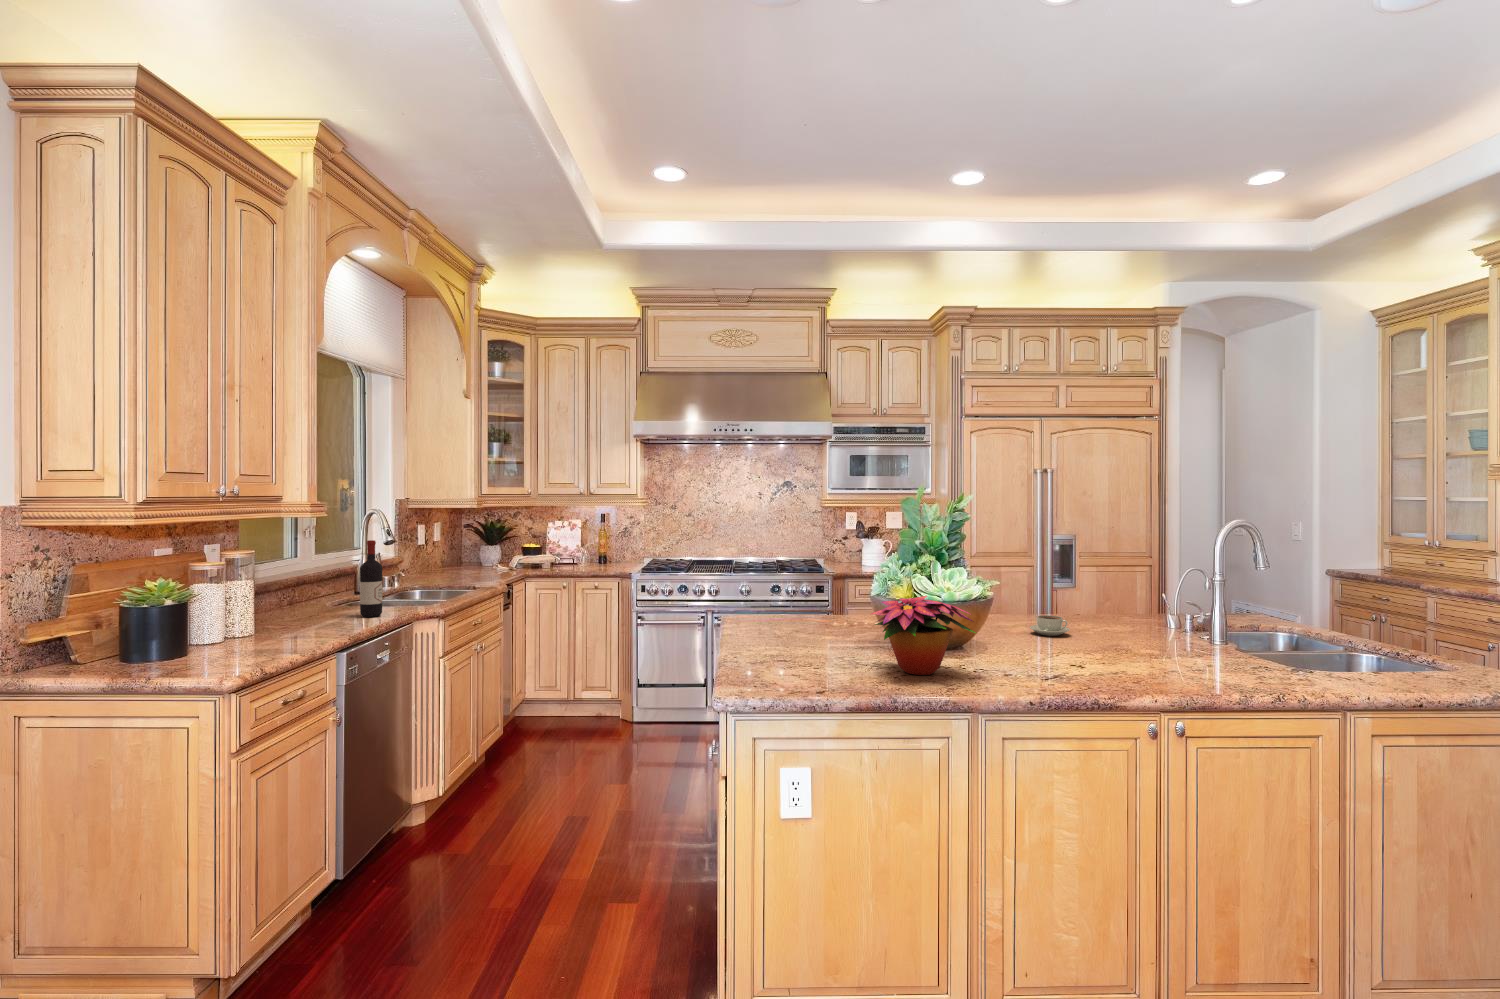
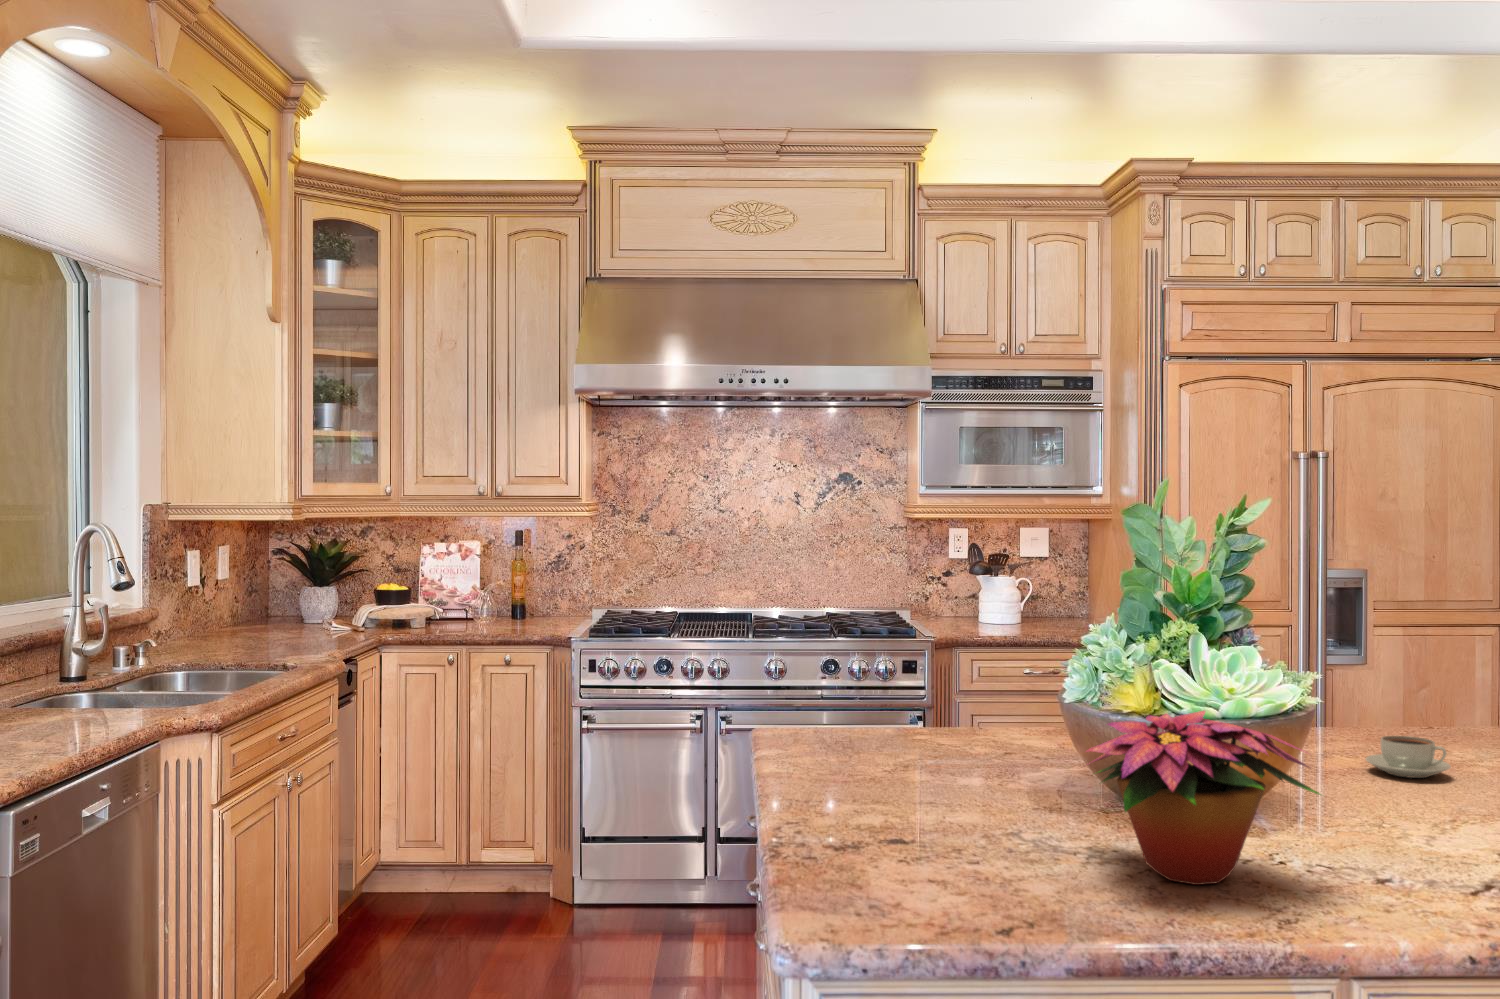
wine bottle: present [360,540,382,617] -> none [48,583,92,732]

